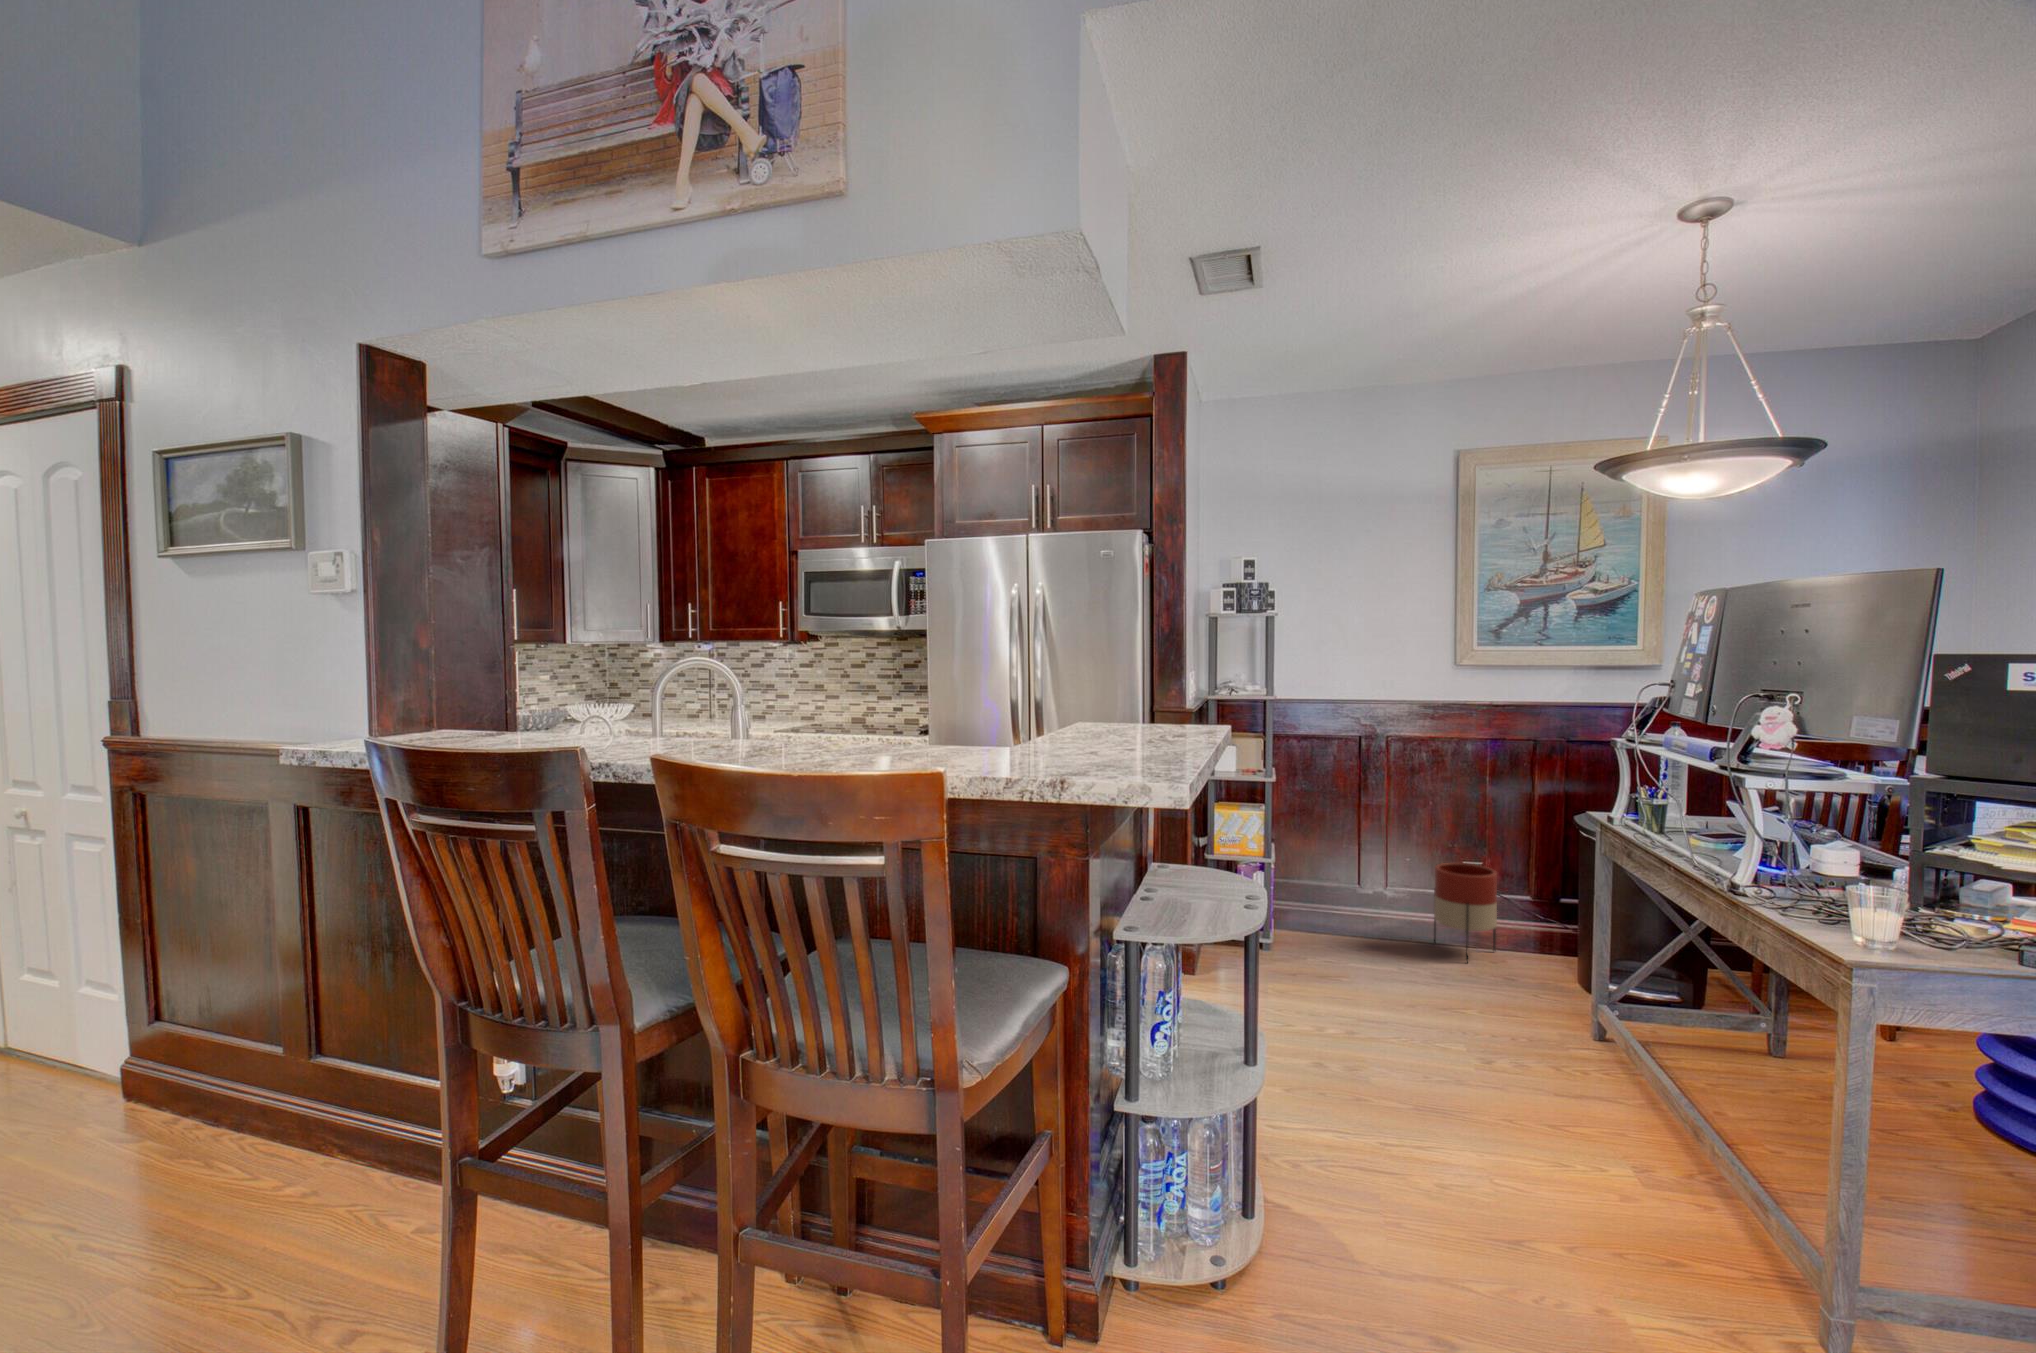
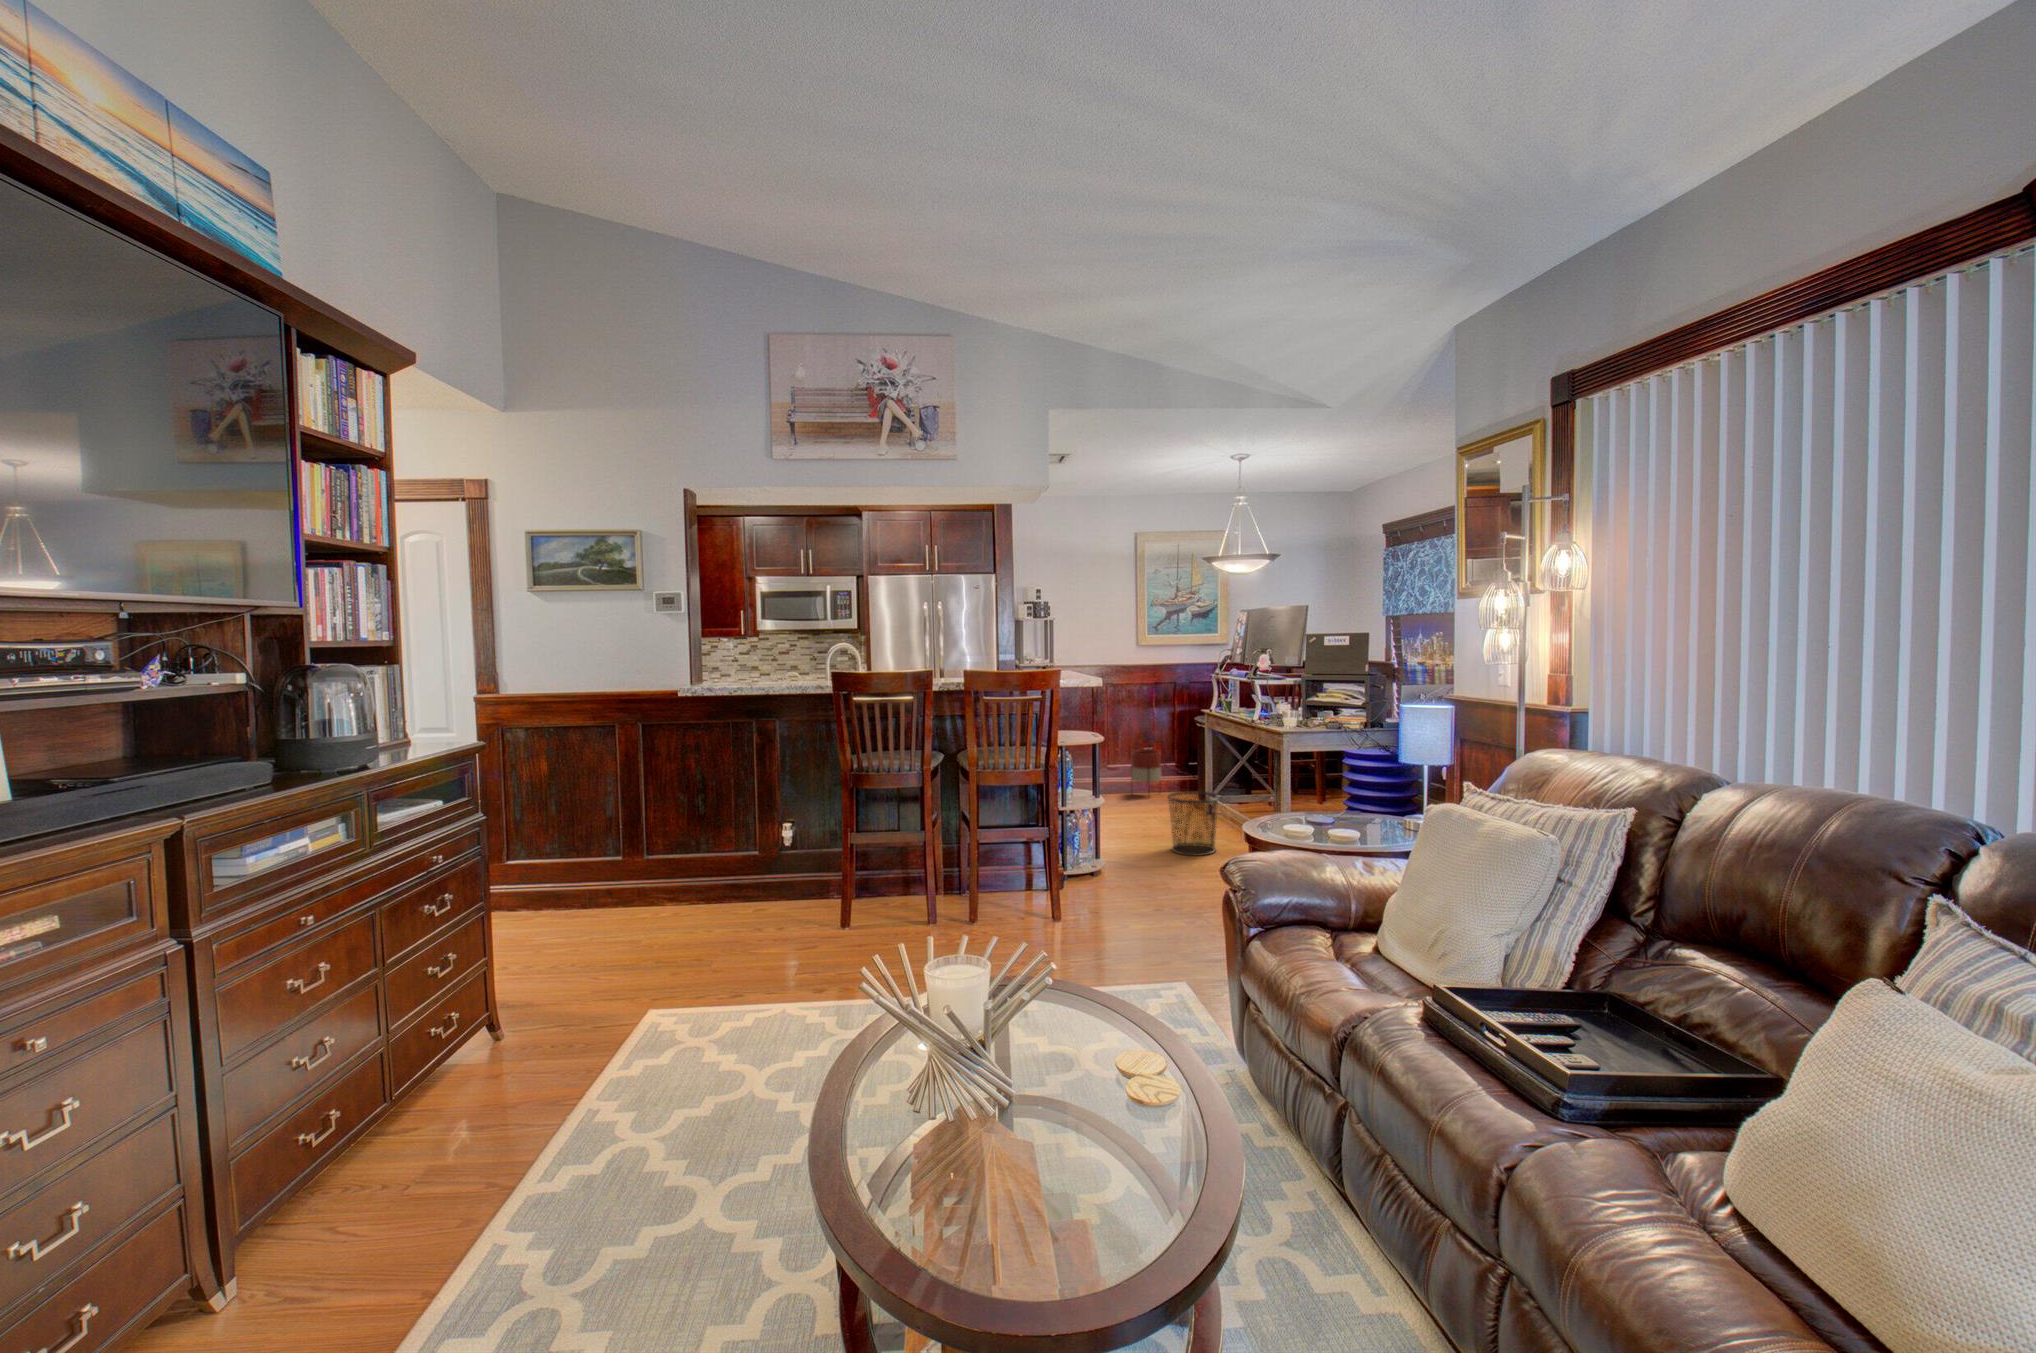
waste bin: none [1462,1033,1617,1236] -> present [1168,791,1219,856]

